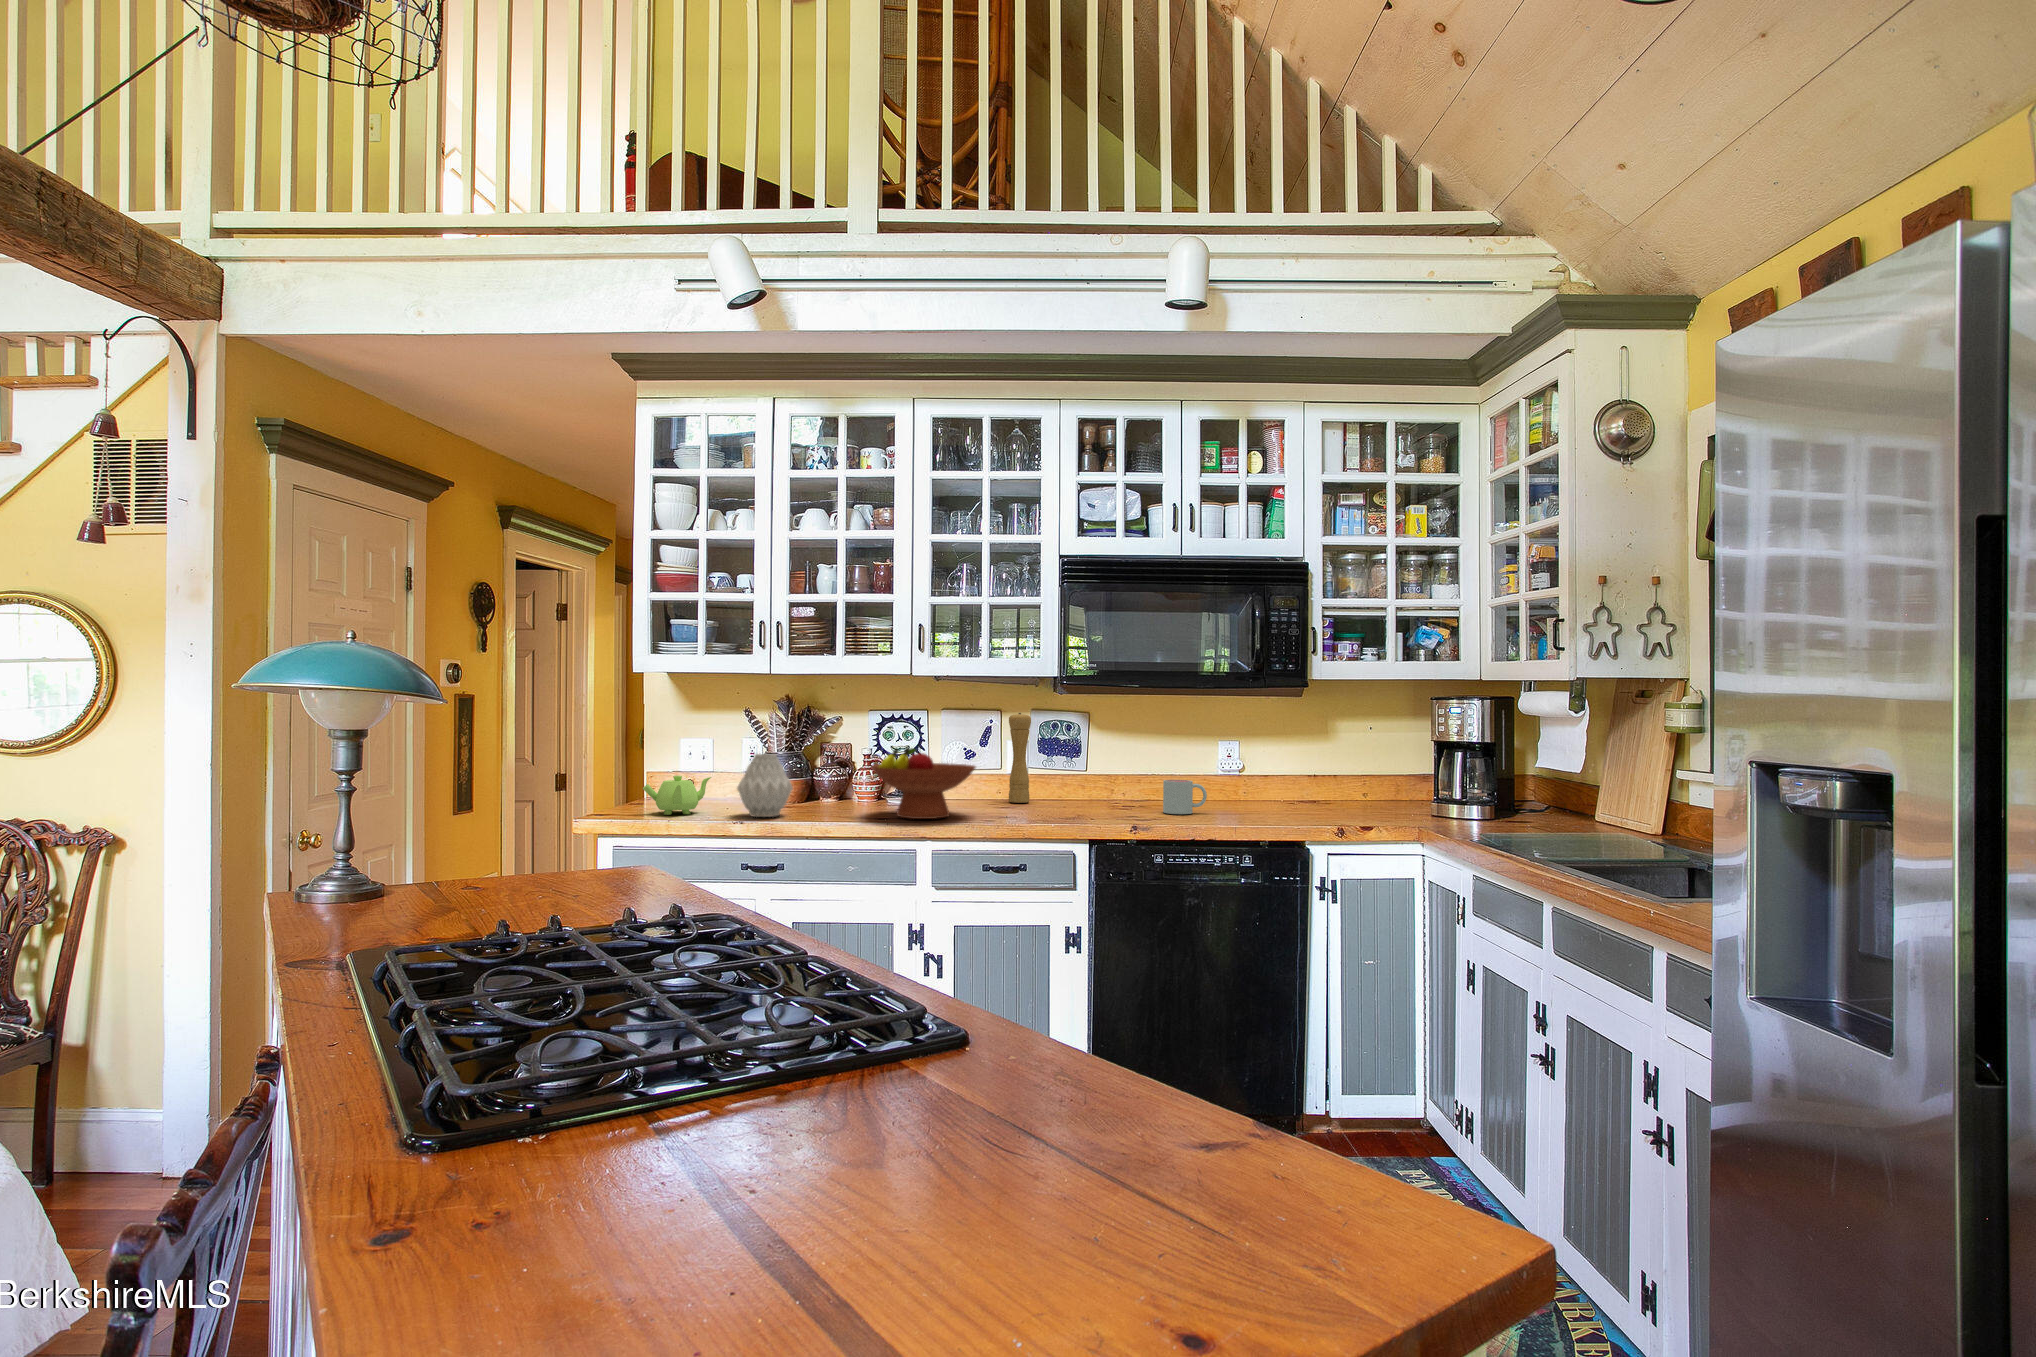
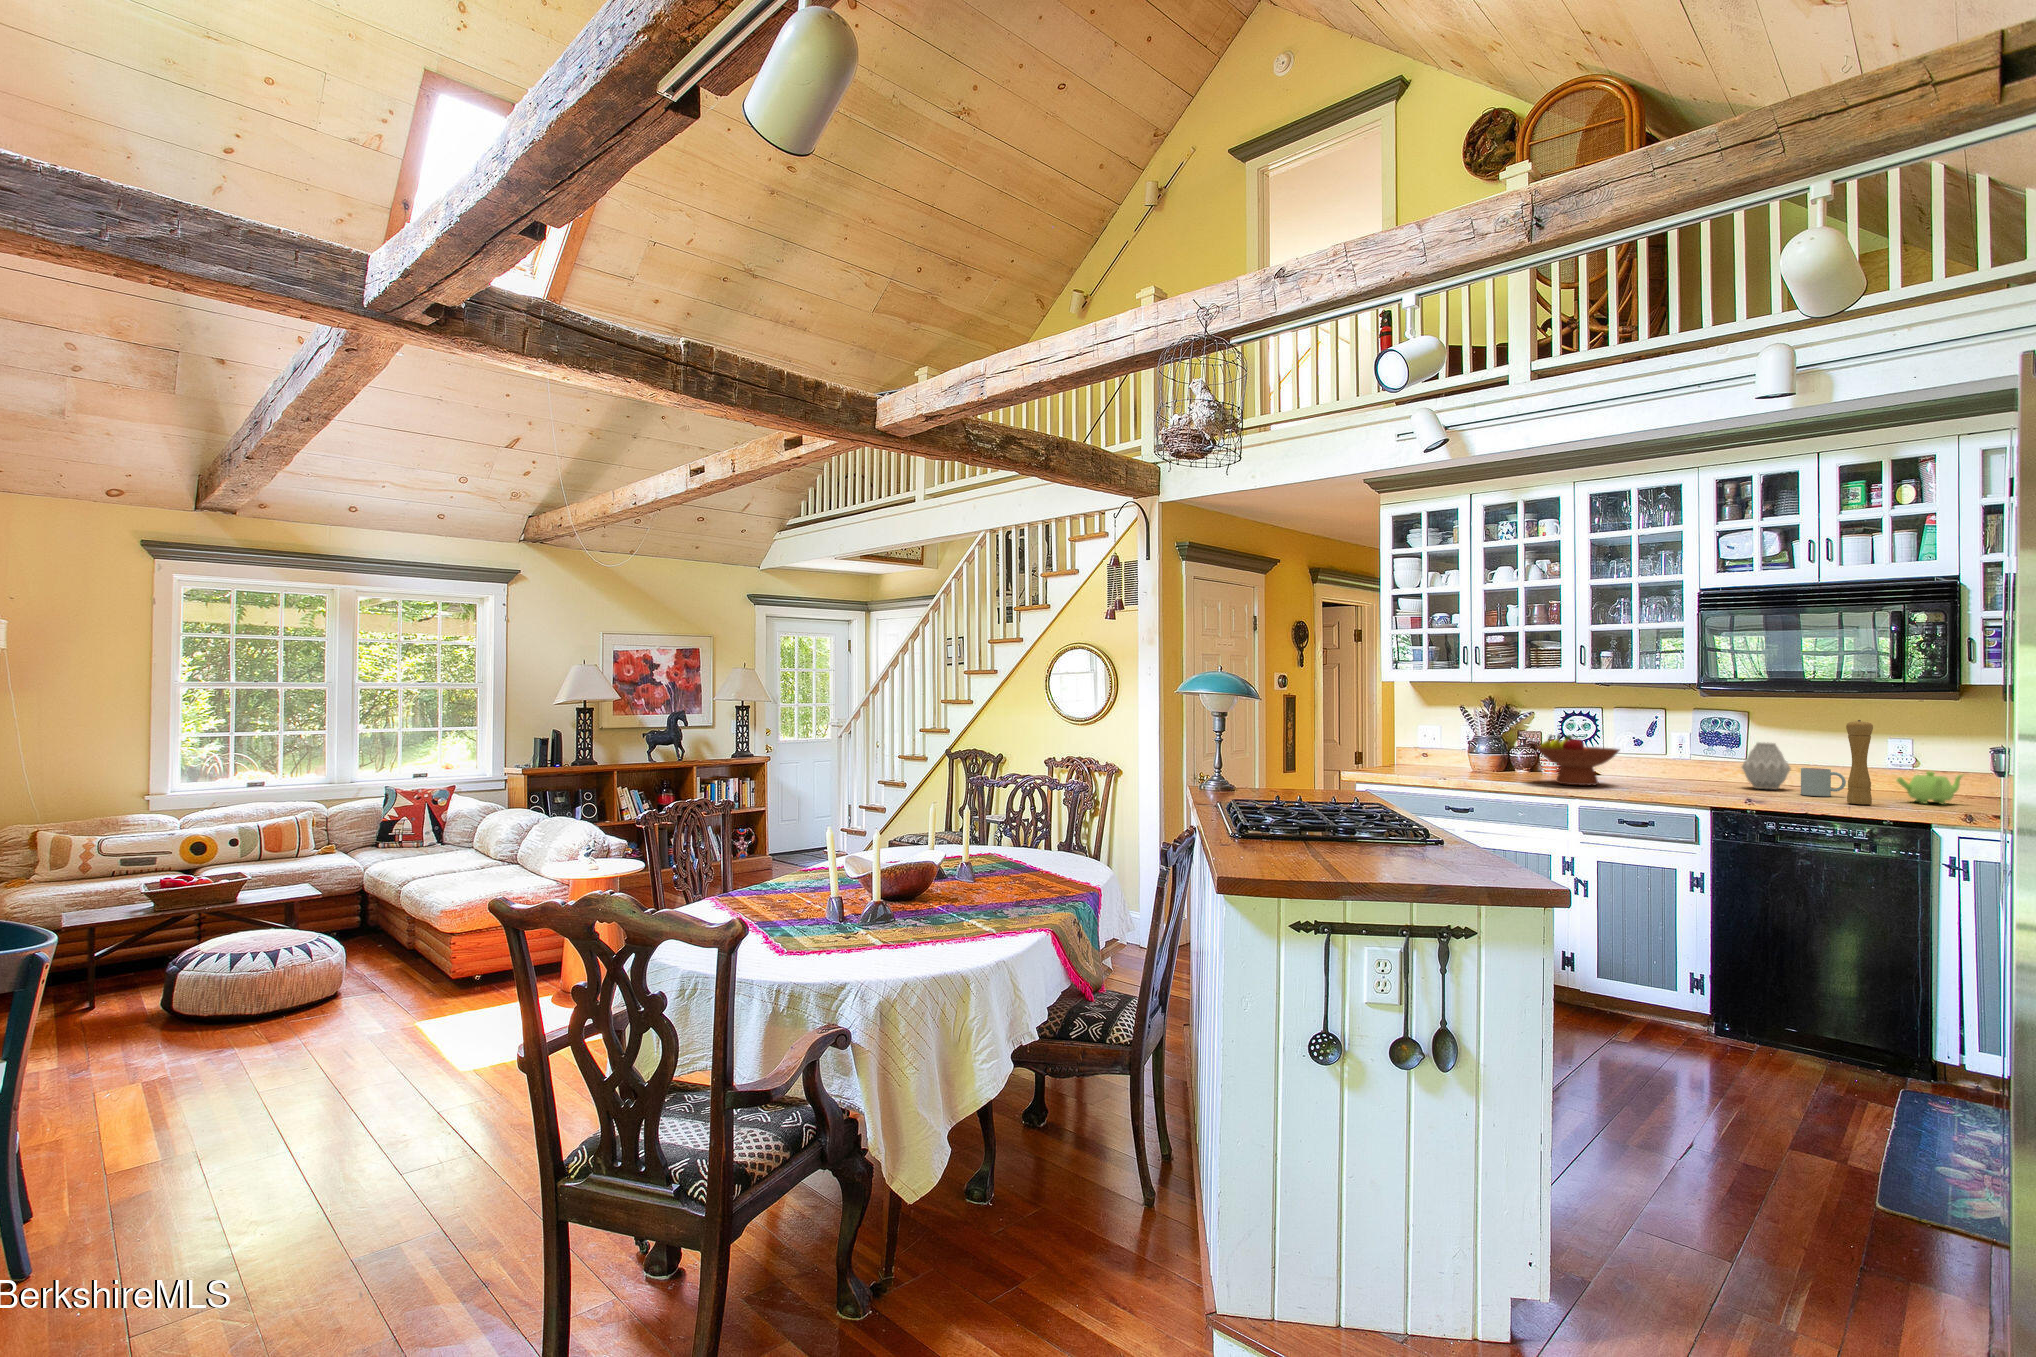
pepper mill: present [1009,713,1031,803] -> present [1846,720,1873,804]
vase: present [737,754,793,817] -> present [1742,742,1791,789]
teapot: present [643,776,711,815] -> present [1897,771,1963,804]

